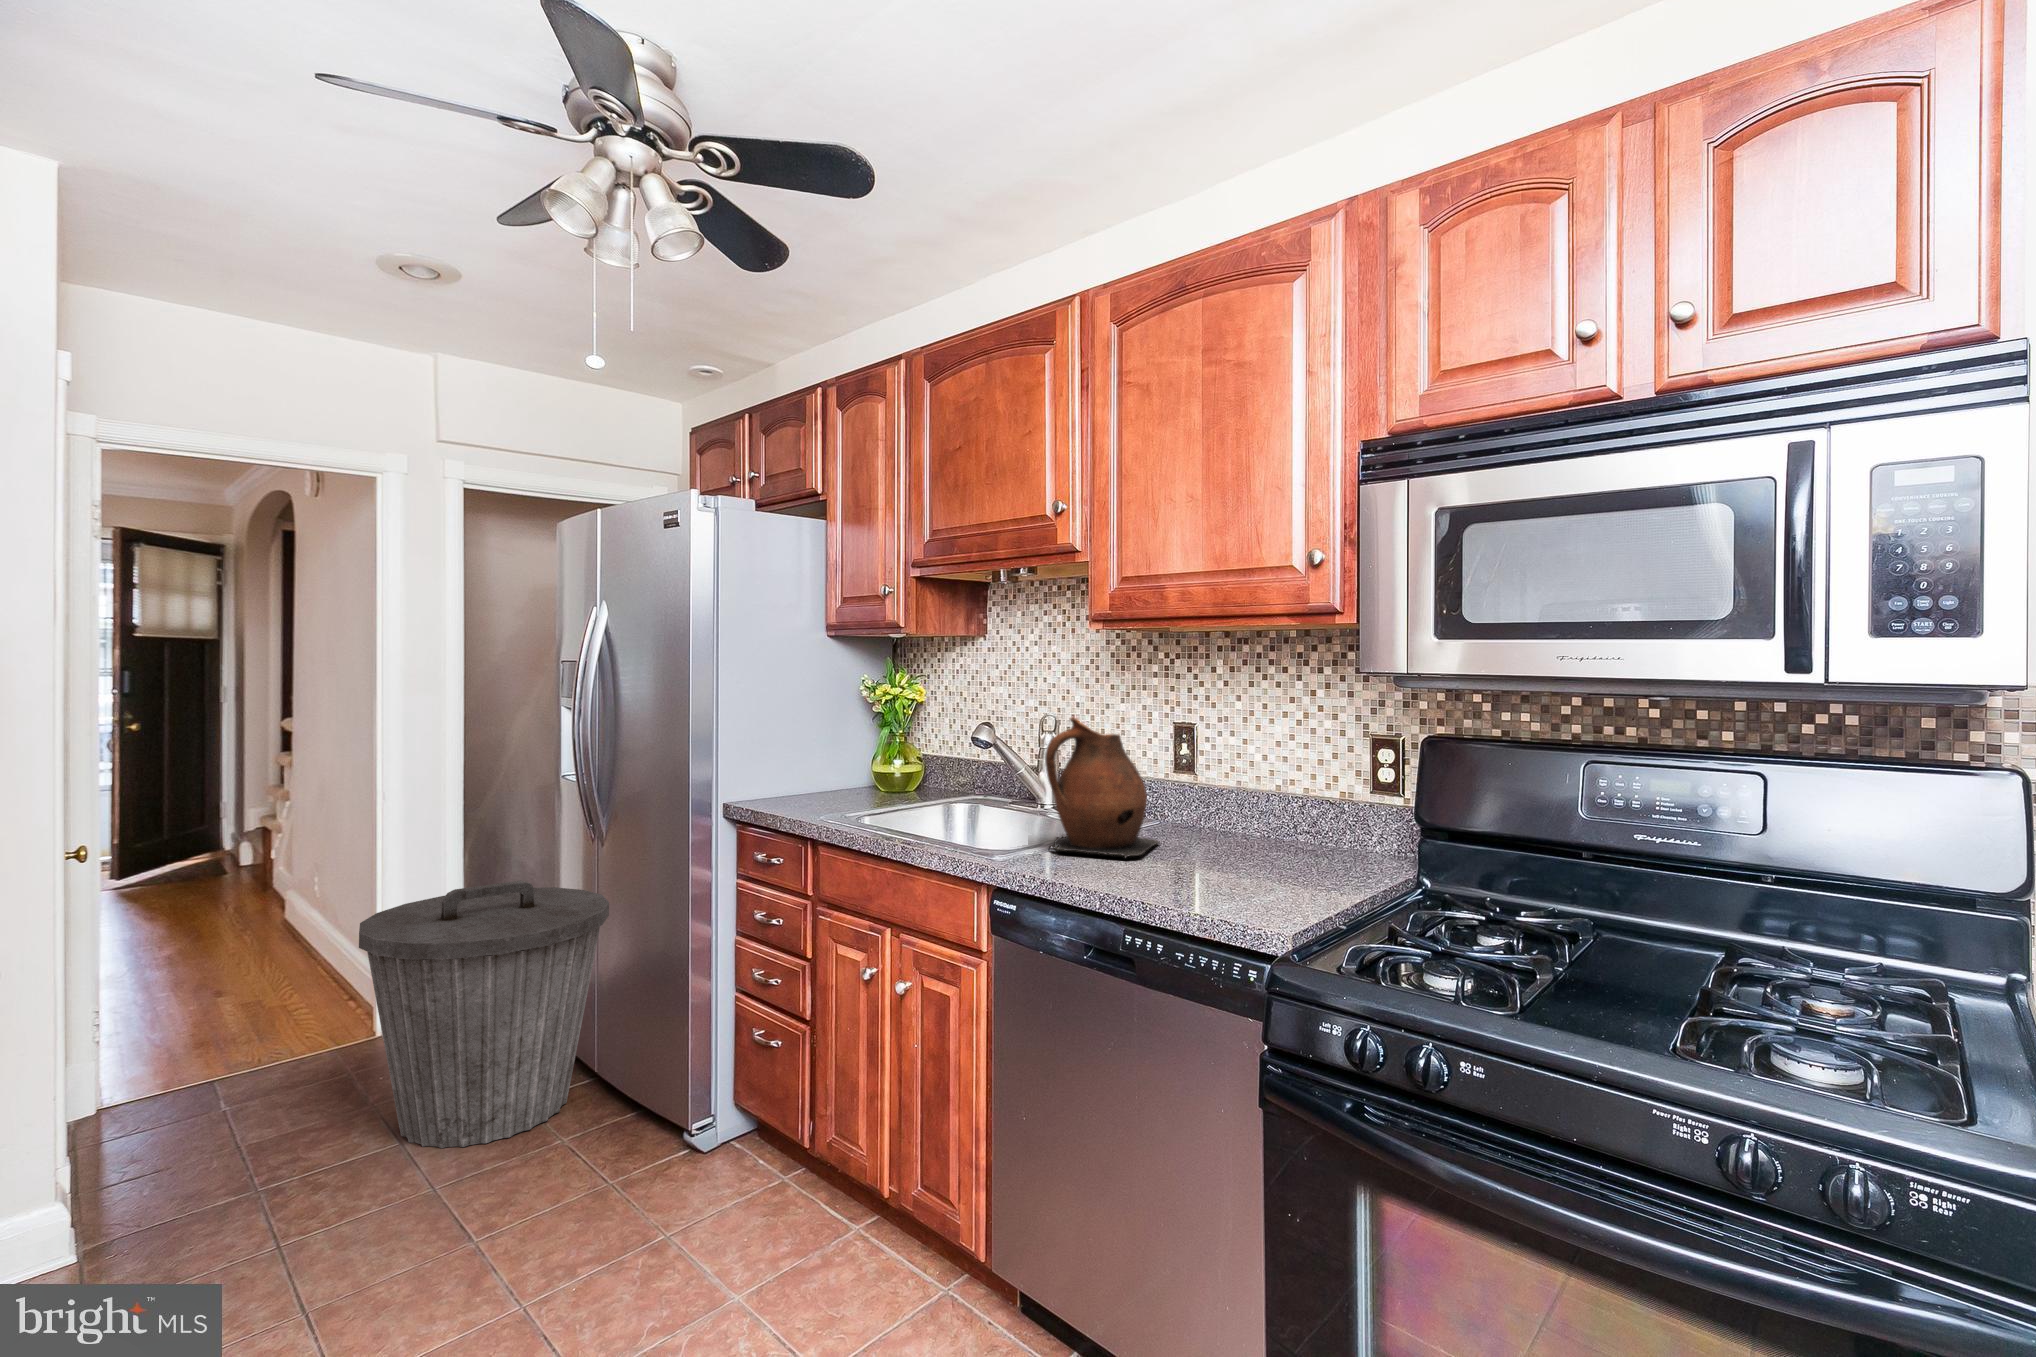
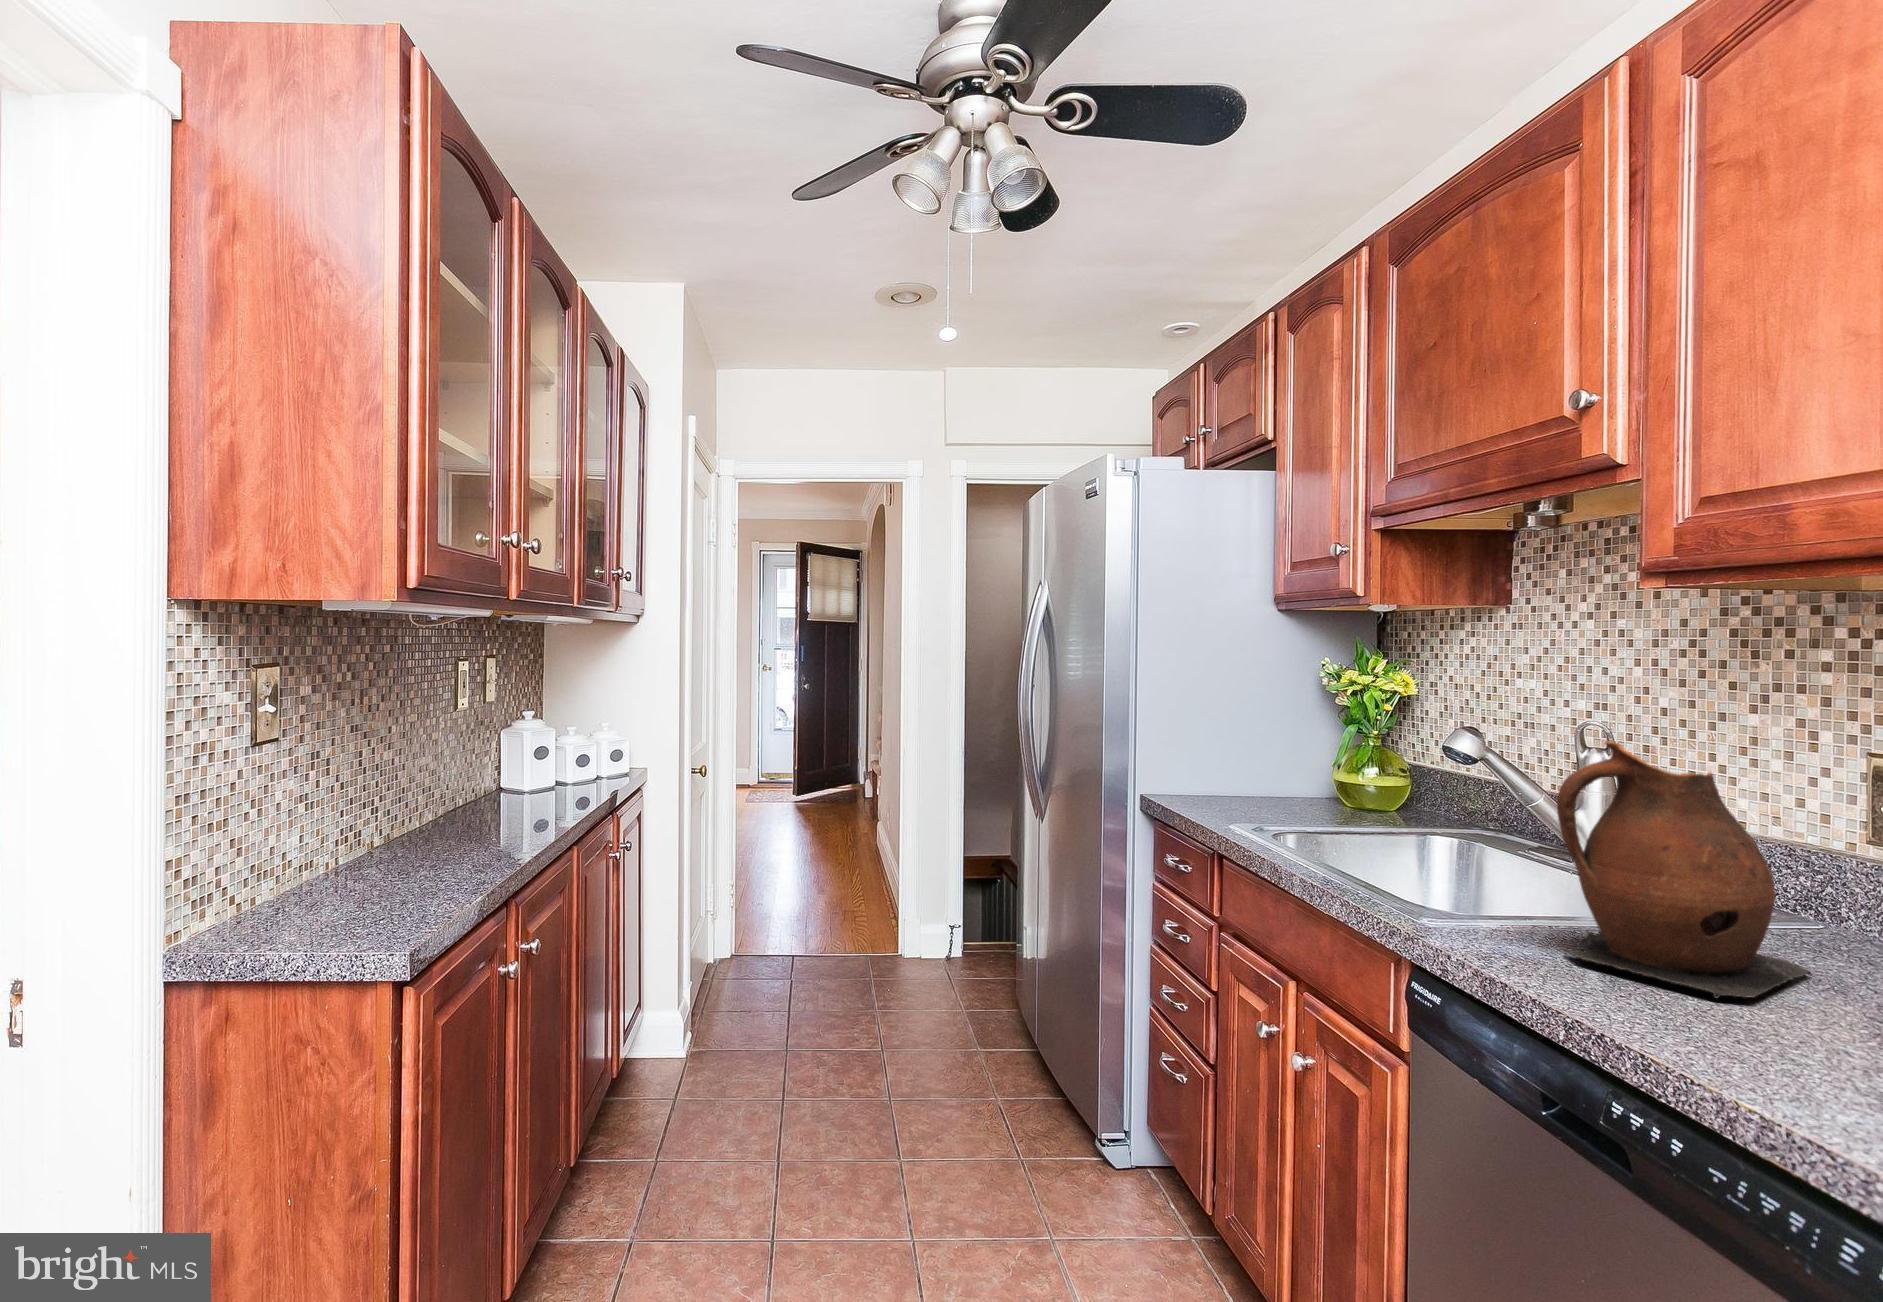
trash can: present [359,881,609,1148] -> none [824,871,1039,1133]

